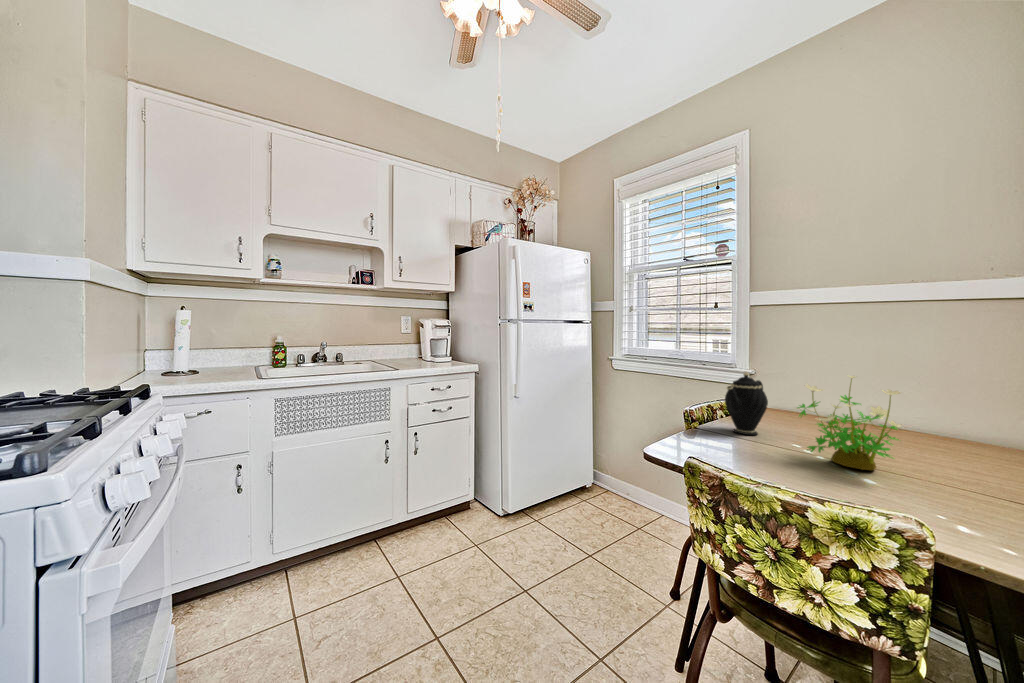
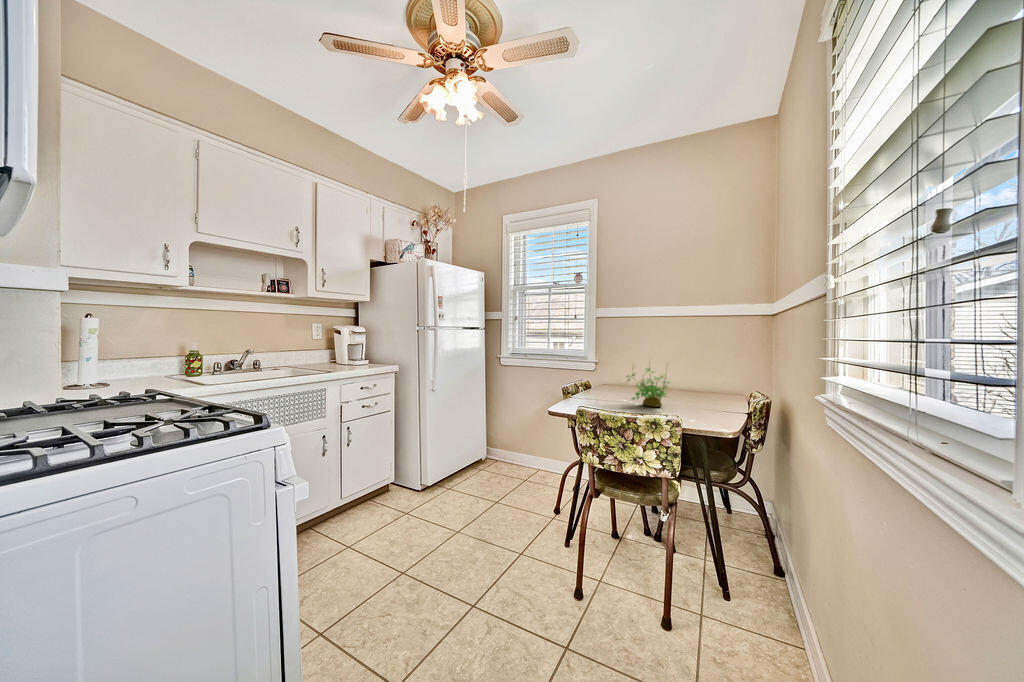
teapot: present [725,372,768,435] -> none [586,359,610,398]

